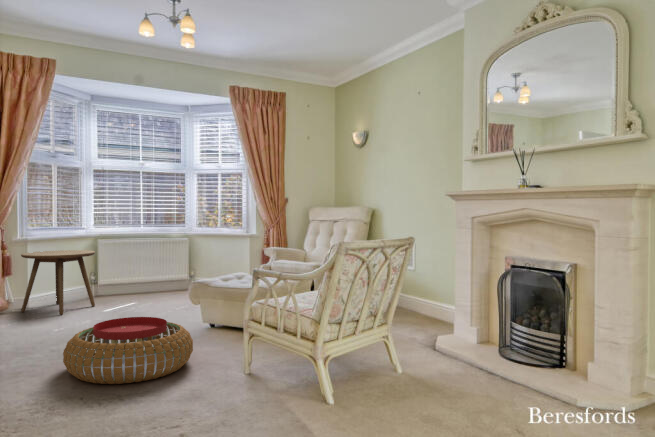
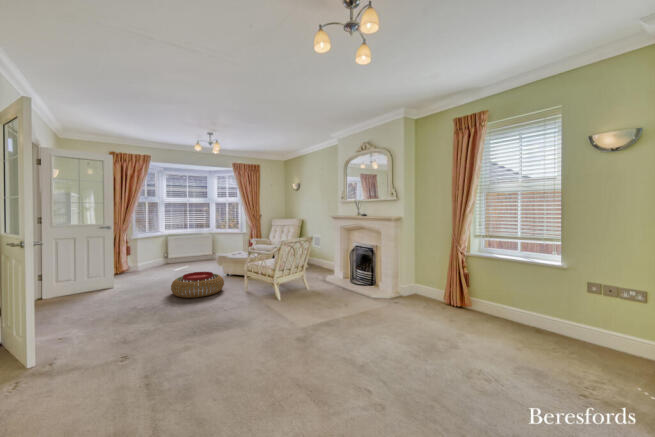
side table: present [21,250,95,315] -> none [133,243,169,273]

